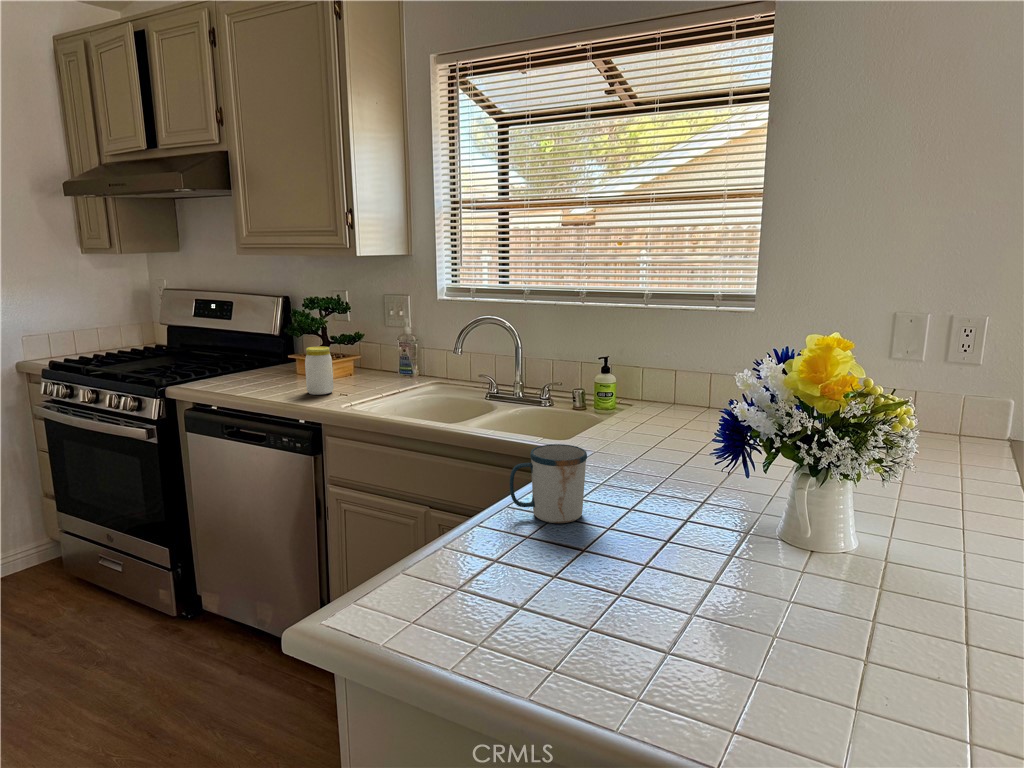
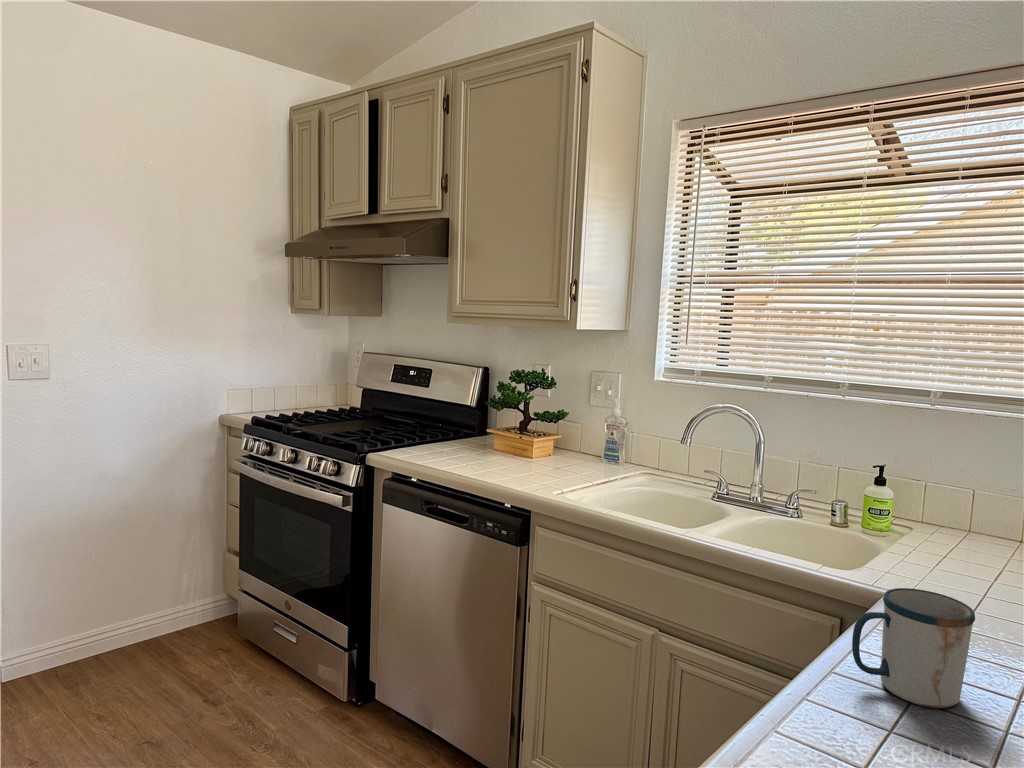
jar: present [305,346,334,395] -> none [513,423,543,477]

